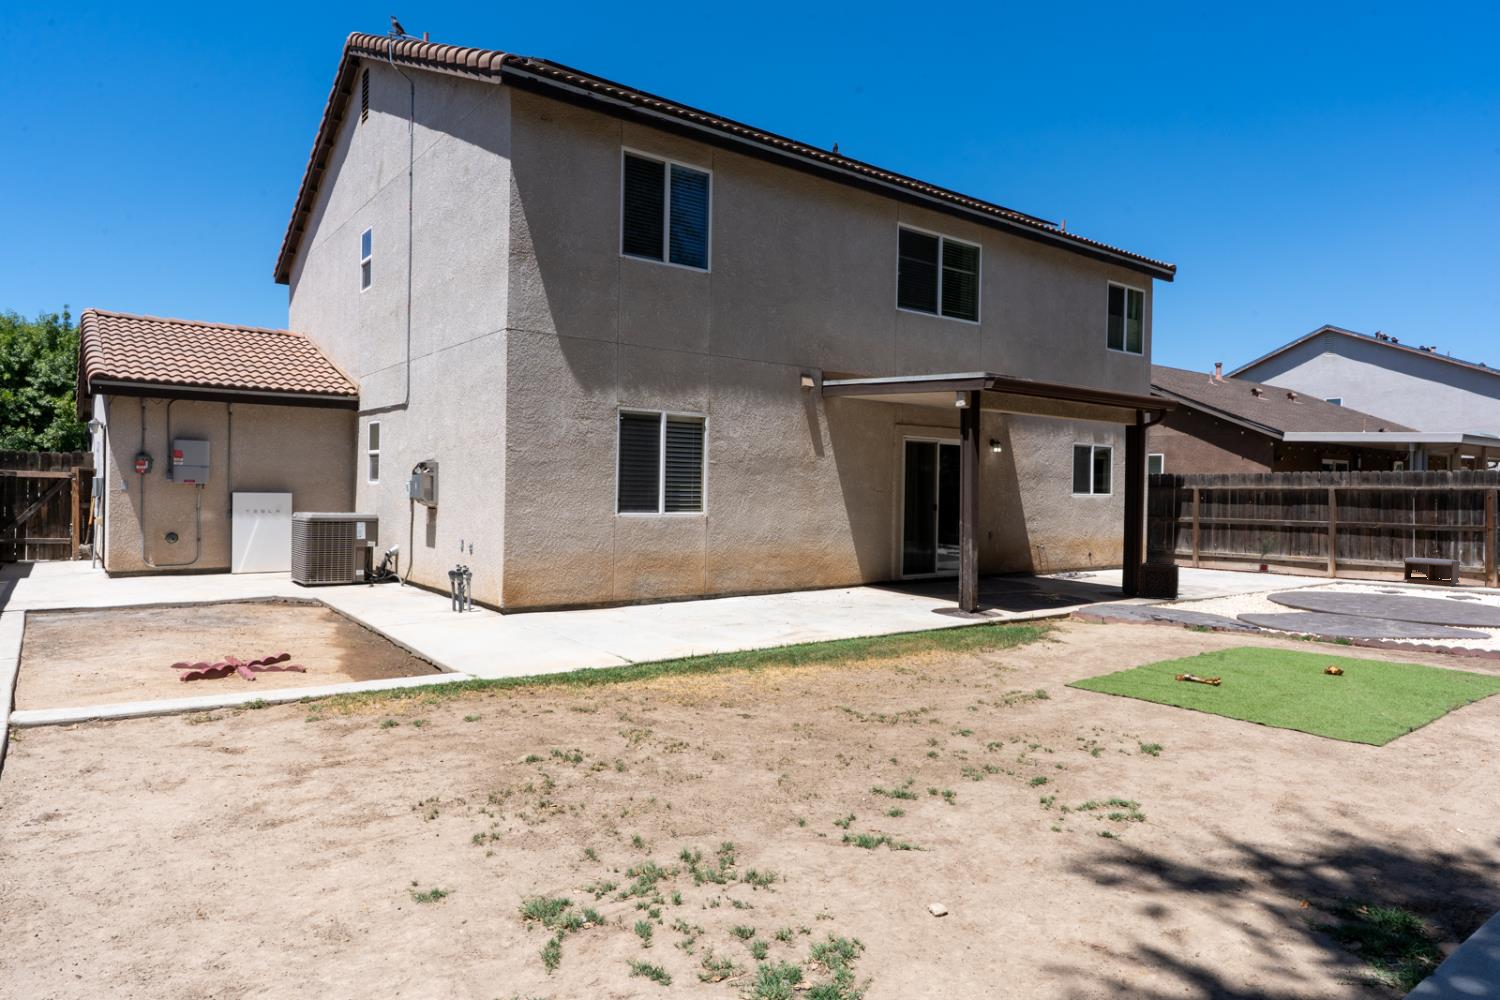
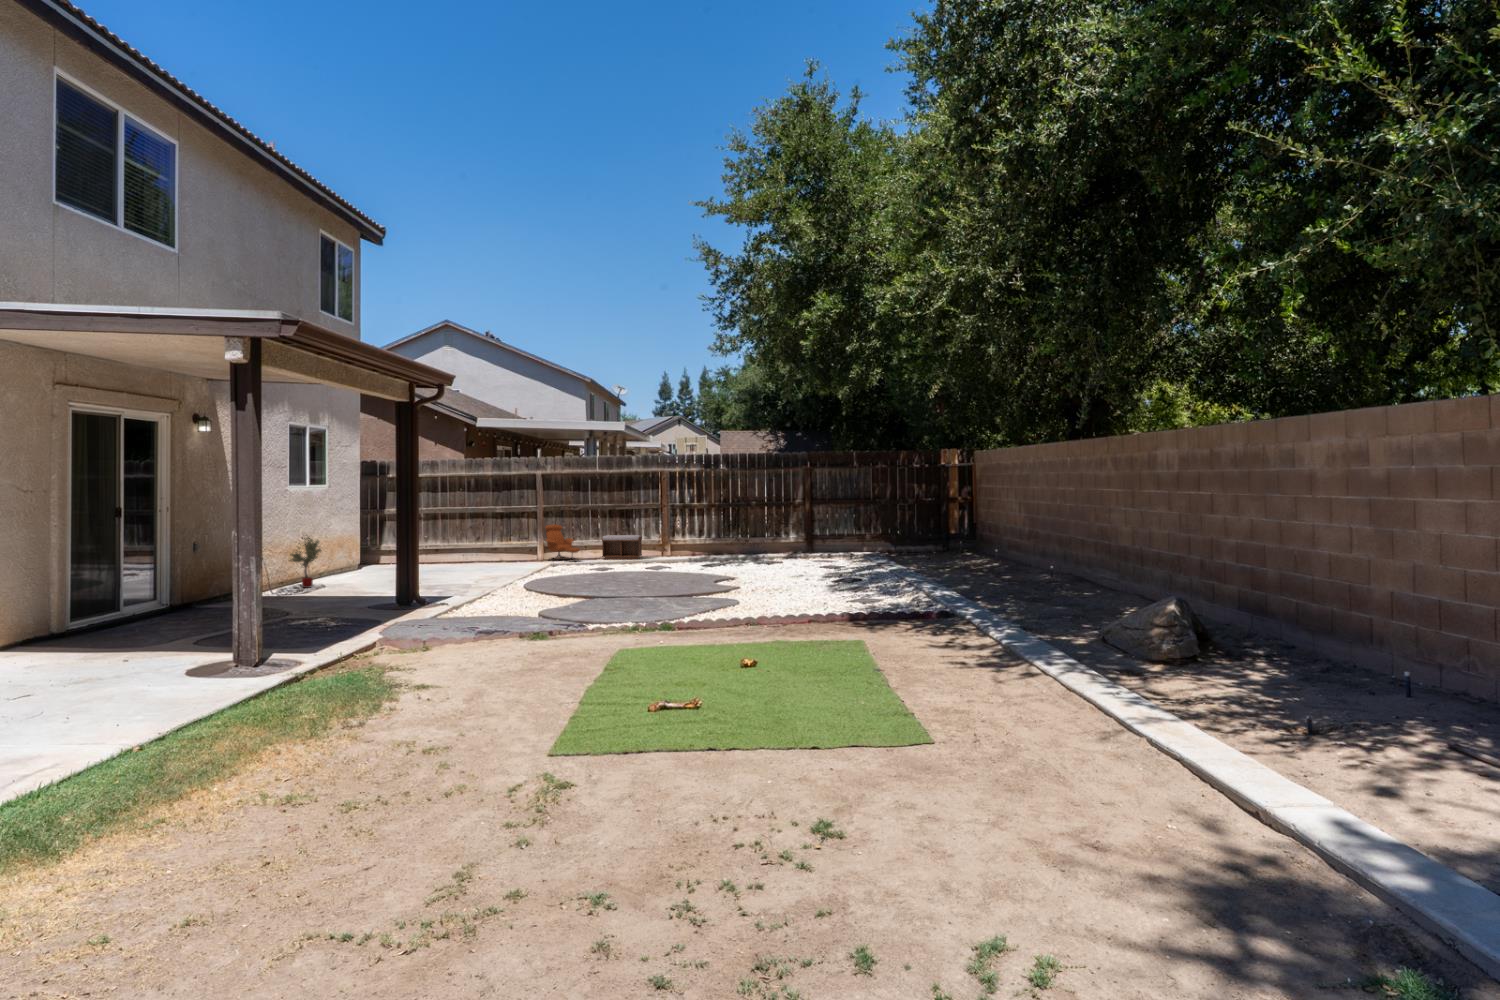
potted tree: present [1250,533,1281,572] -> present [290,535,321,588]
lounge chair: none [1334,542,1374,582] -> present [545,524,580,560]
wooden crate: present [1139,563,1179,600] -> none [411,566,454,609]

